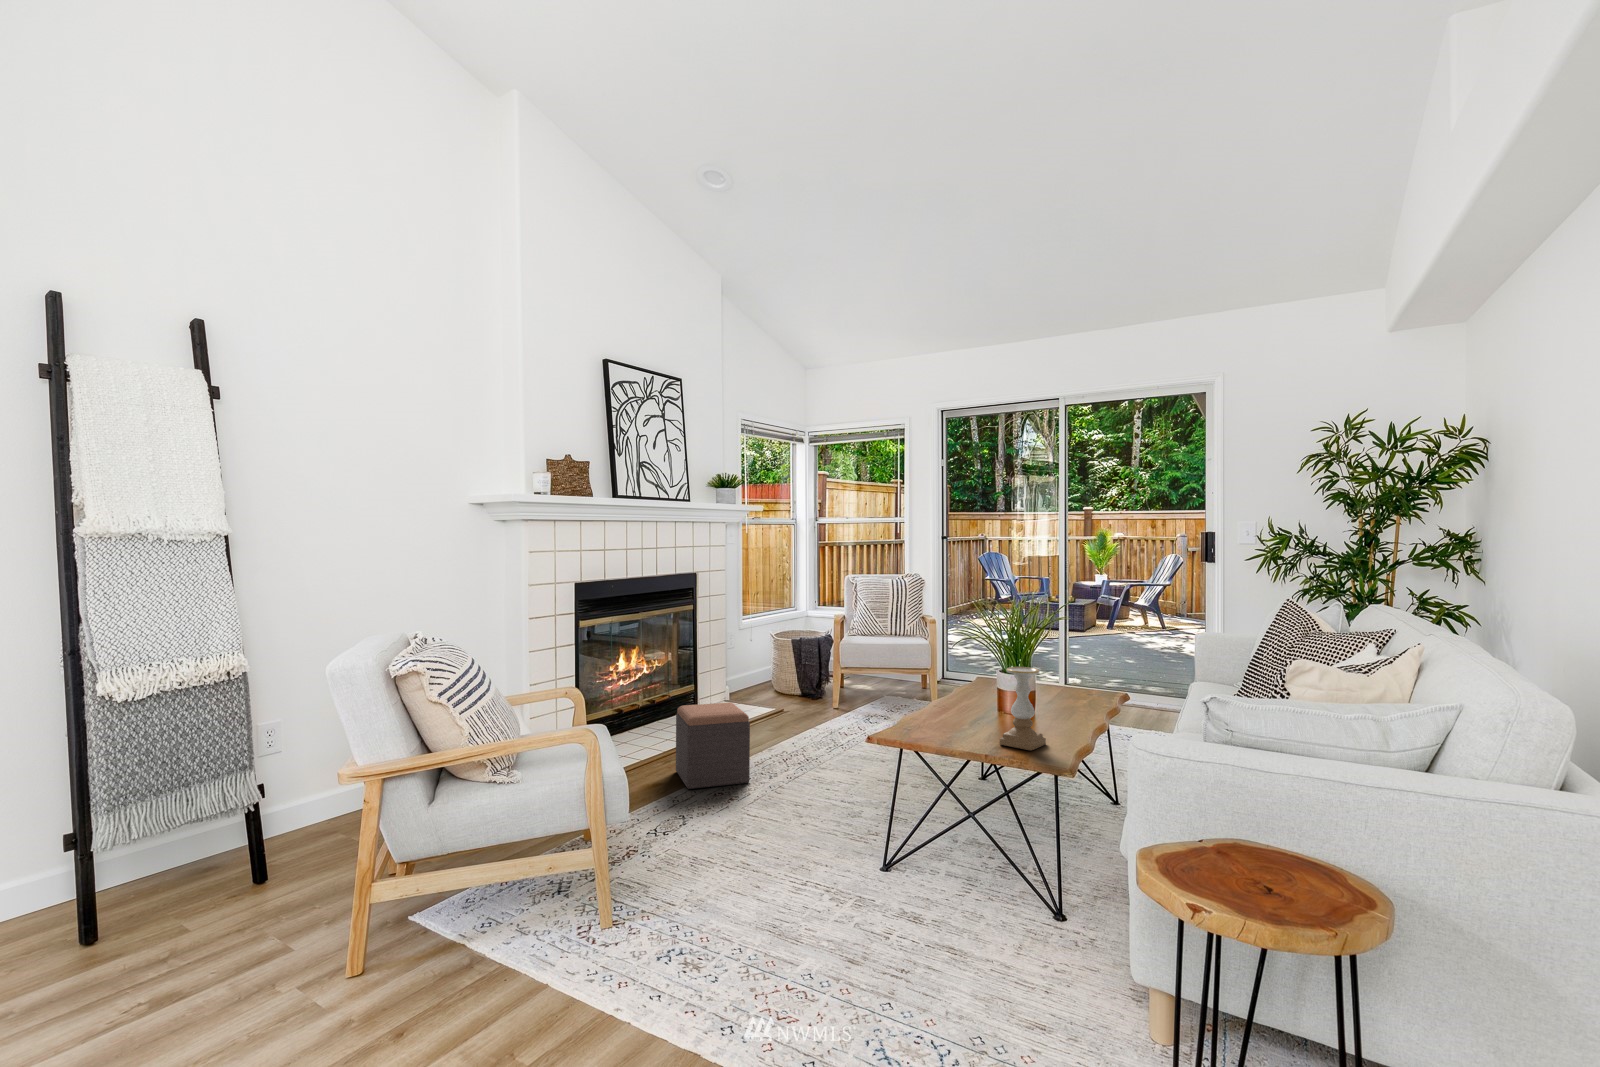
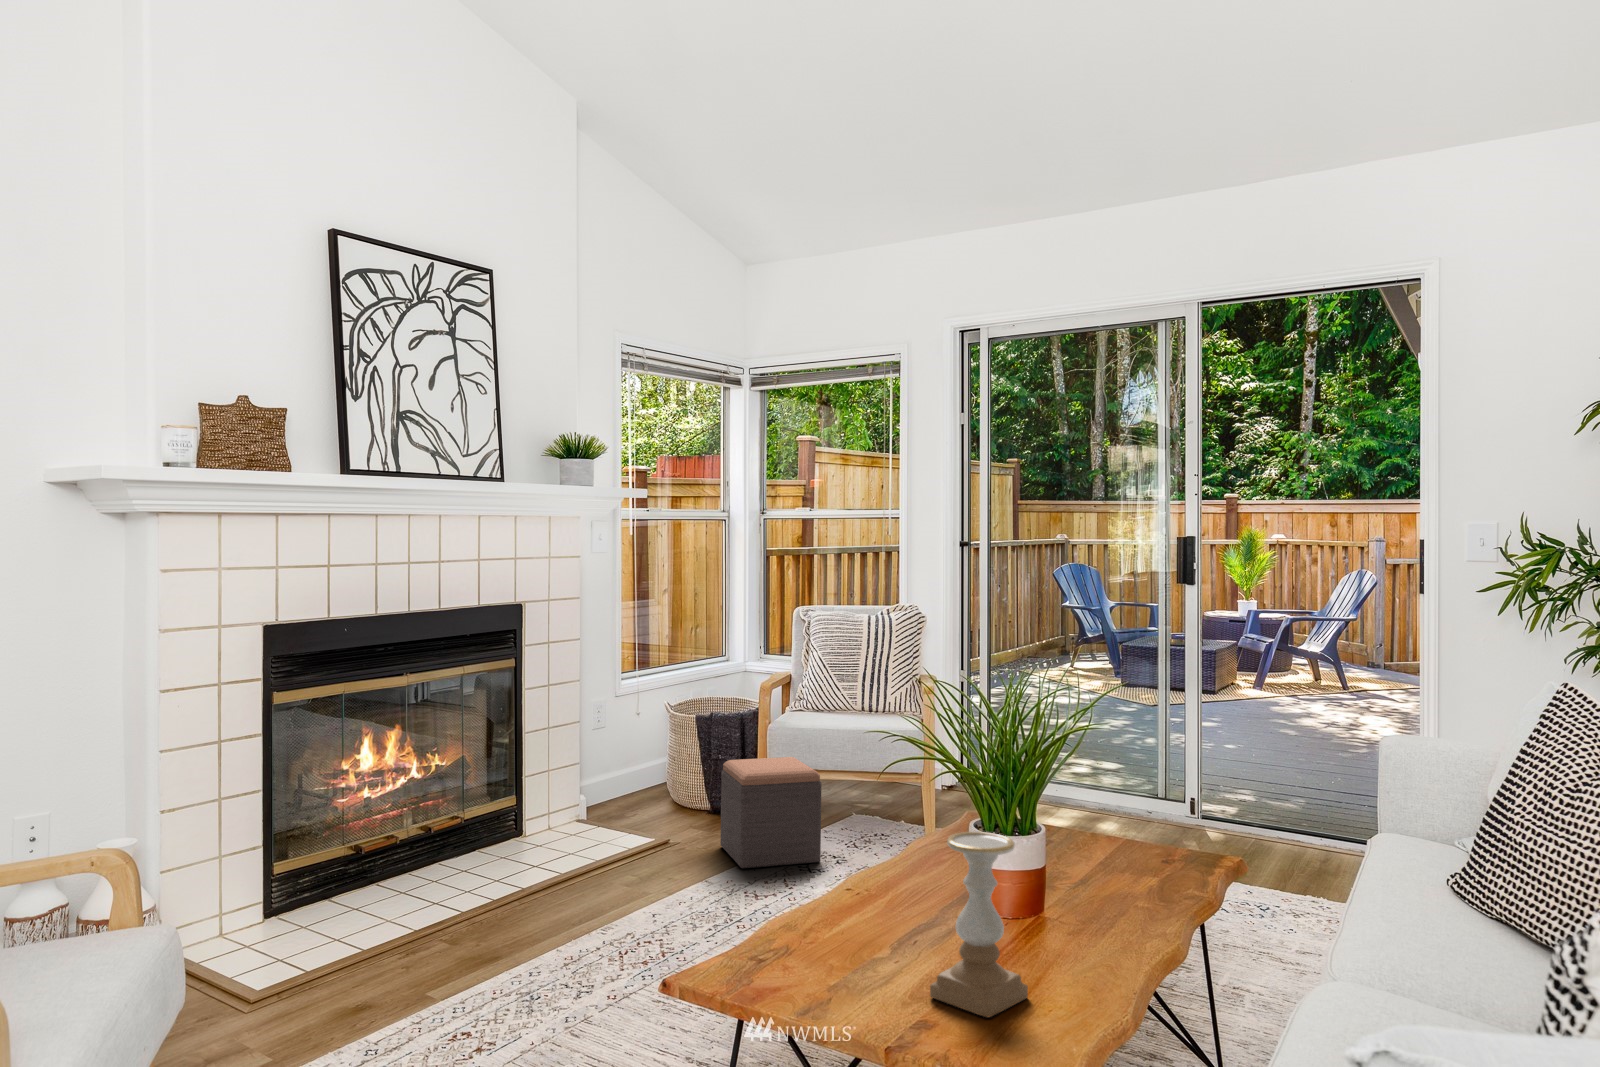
footstool: present [676,702,750,789] -> present [720,757,821,868]

